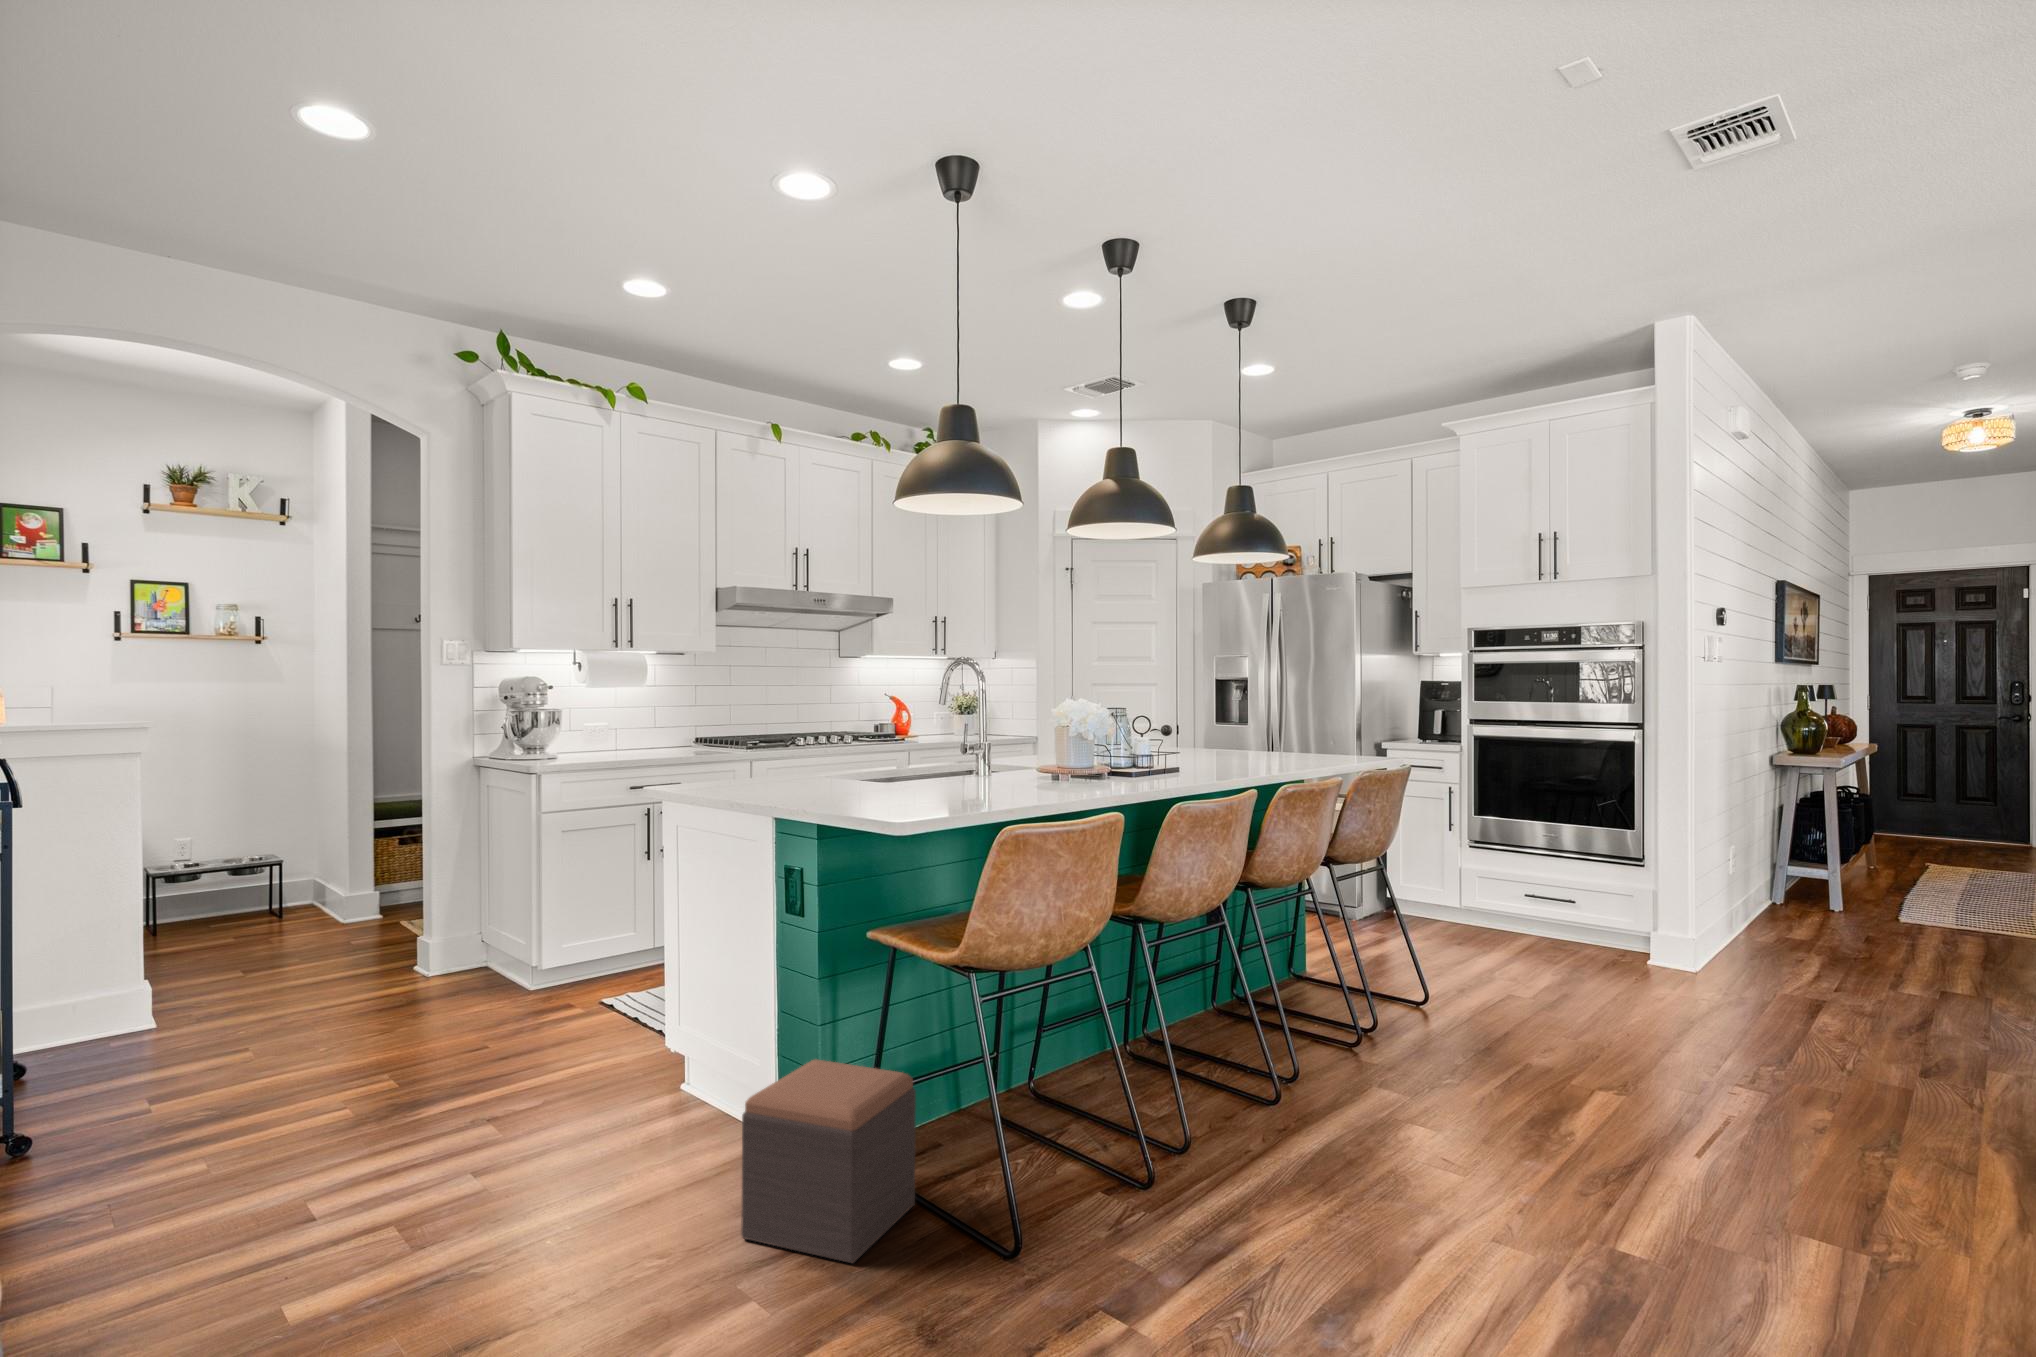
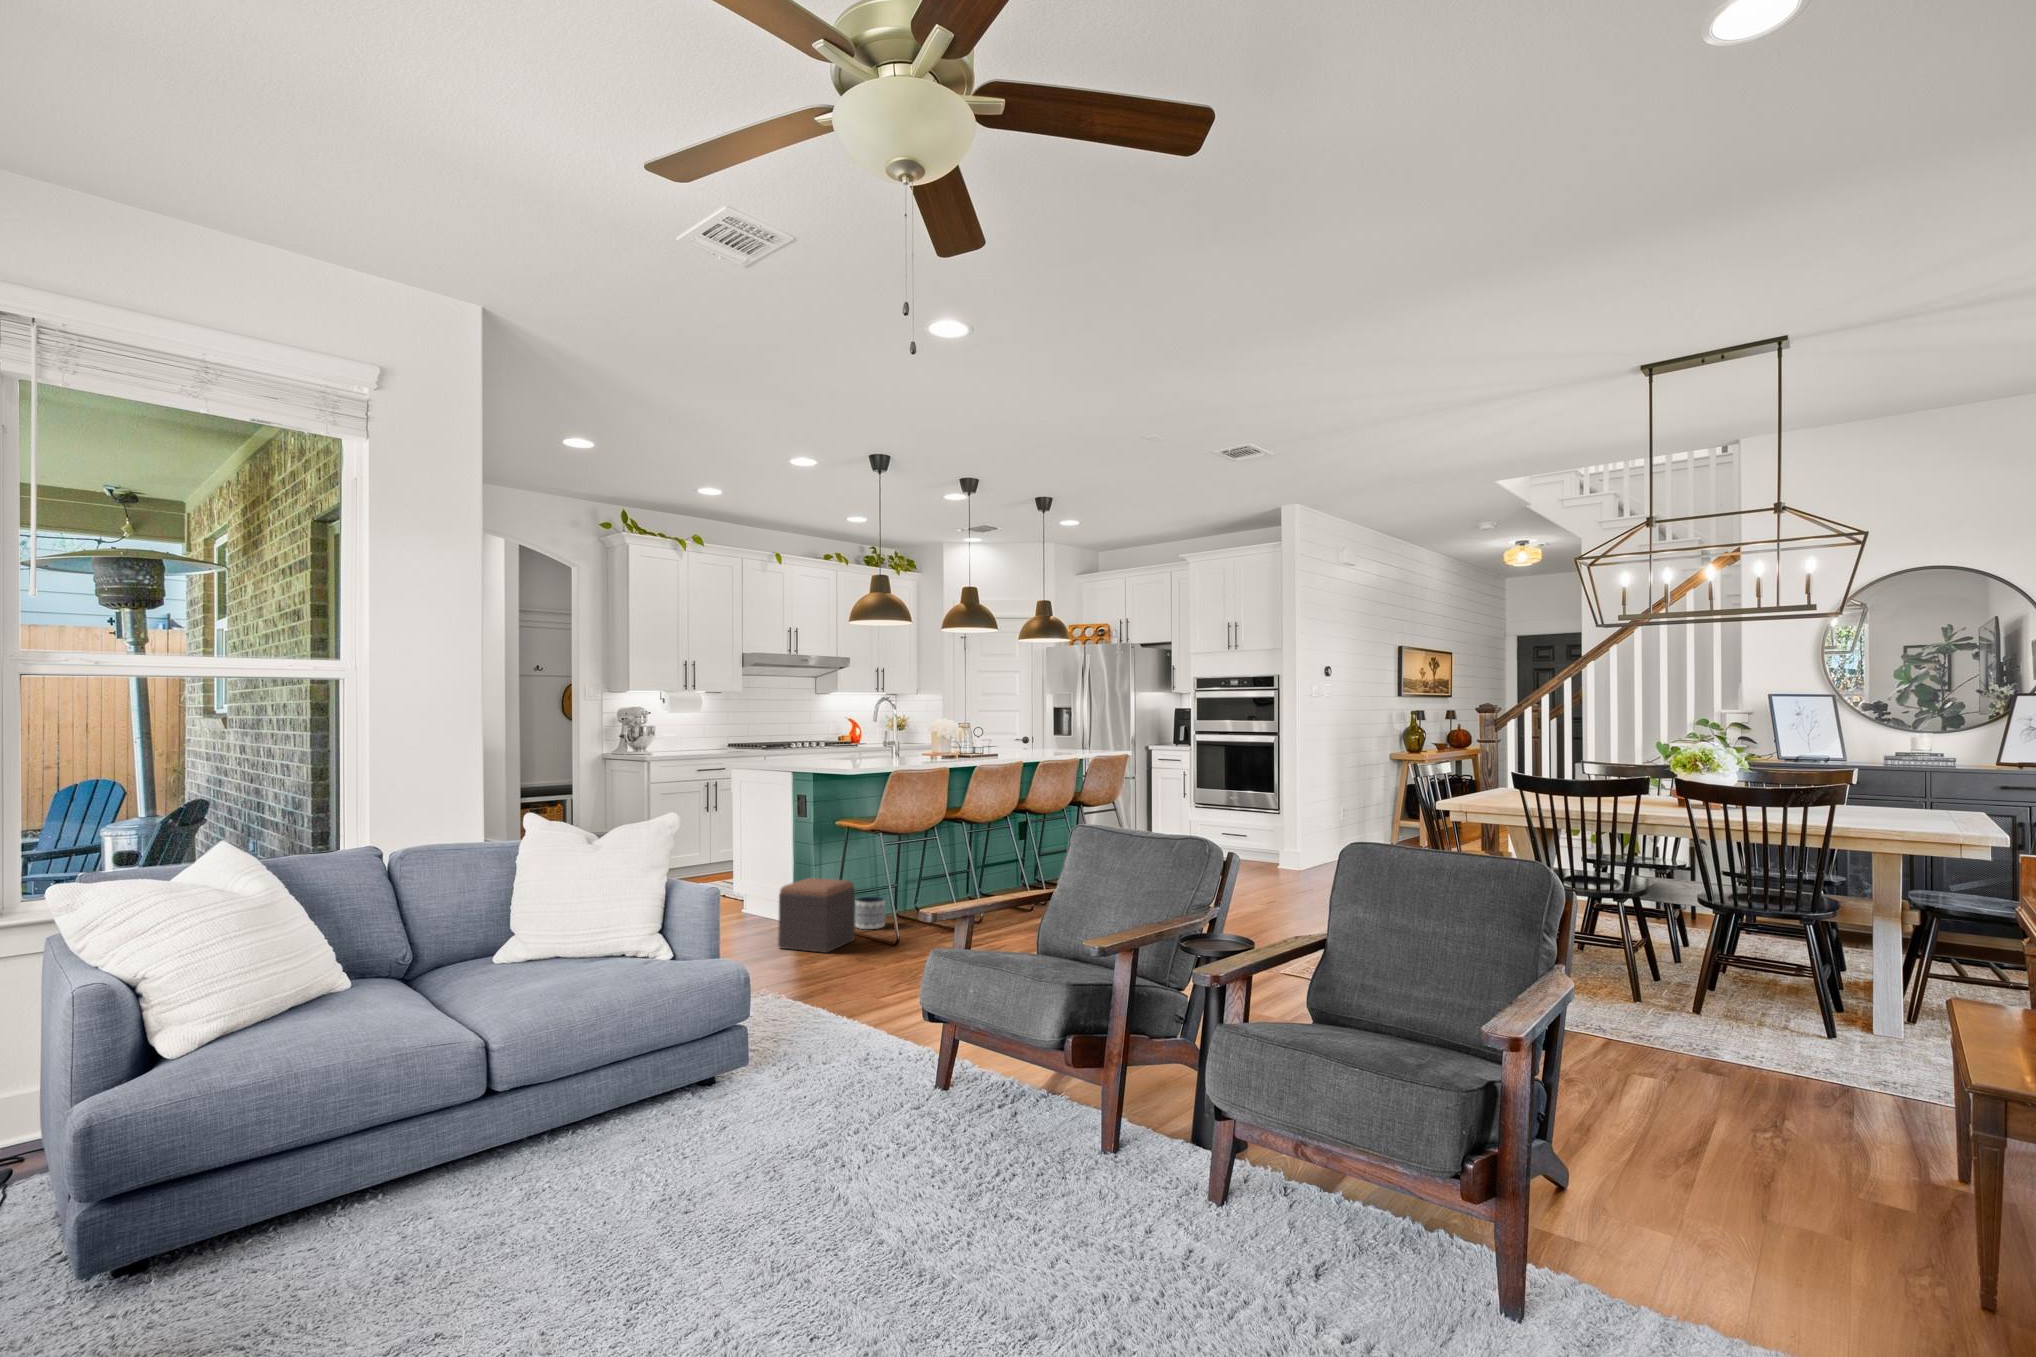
planter: none [914,1078,977,1158] -> present [855,897,885,929]

